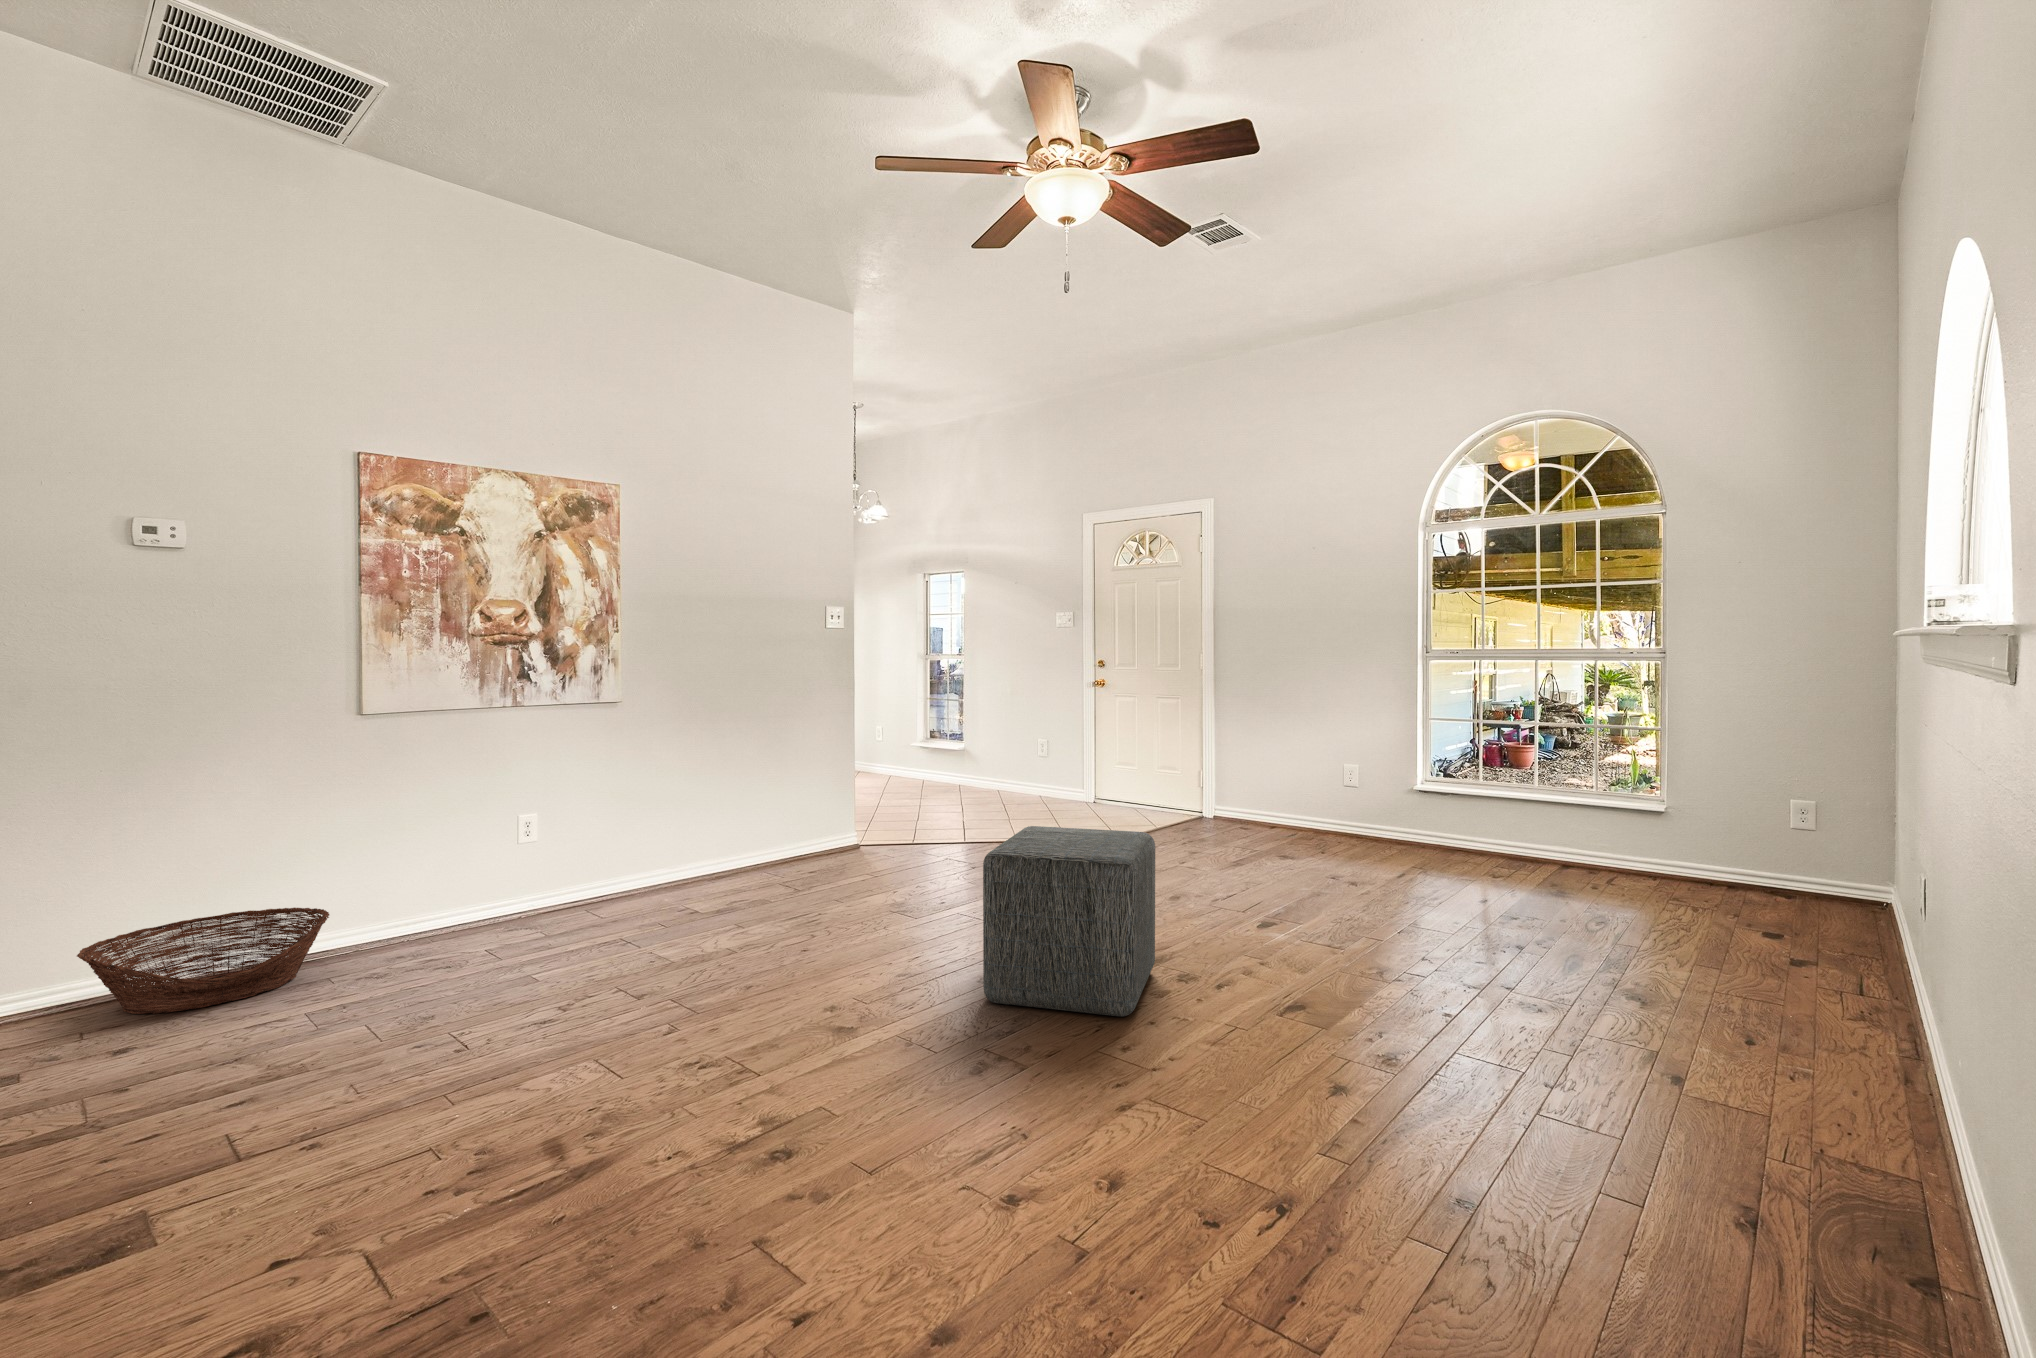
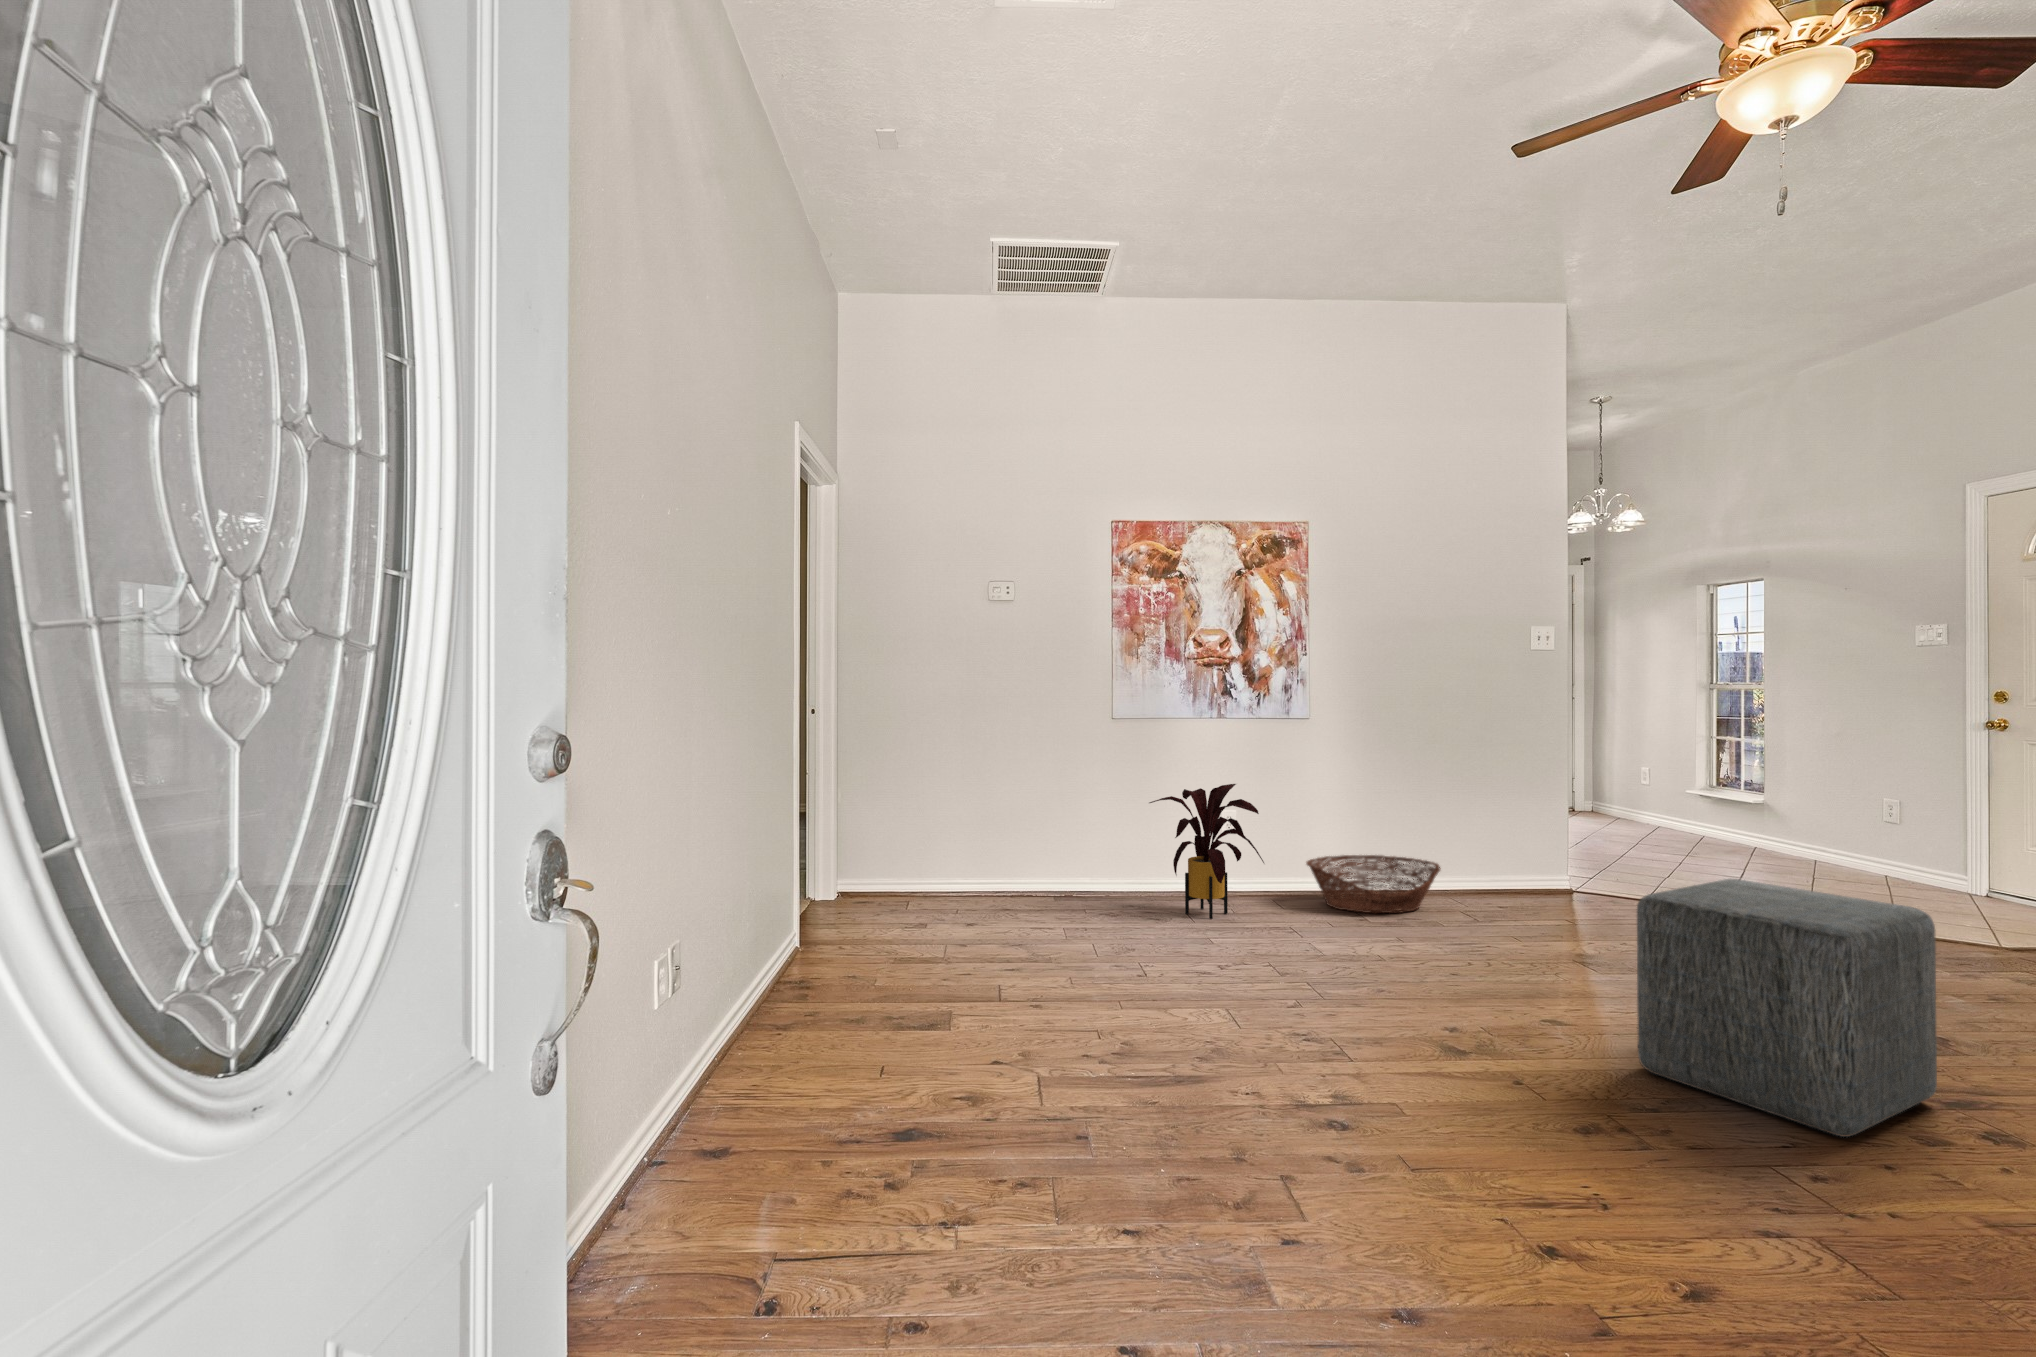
house plant: none [430,782,590,946] -> present [1149,784,1264,919]
basket: present [77,908,329,1014] -> present [1306,855,1441,913]

